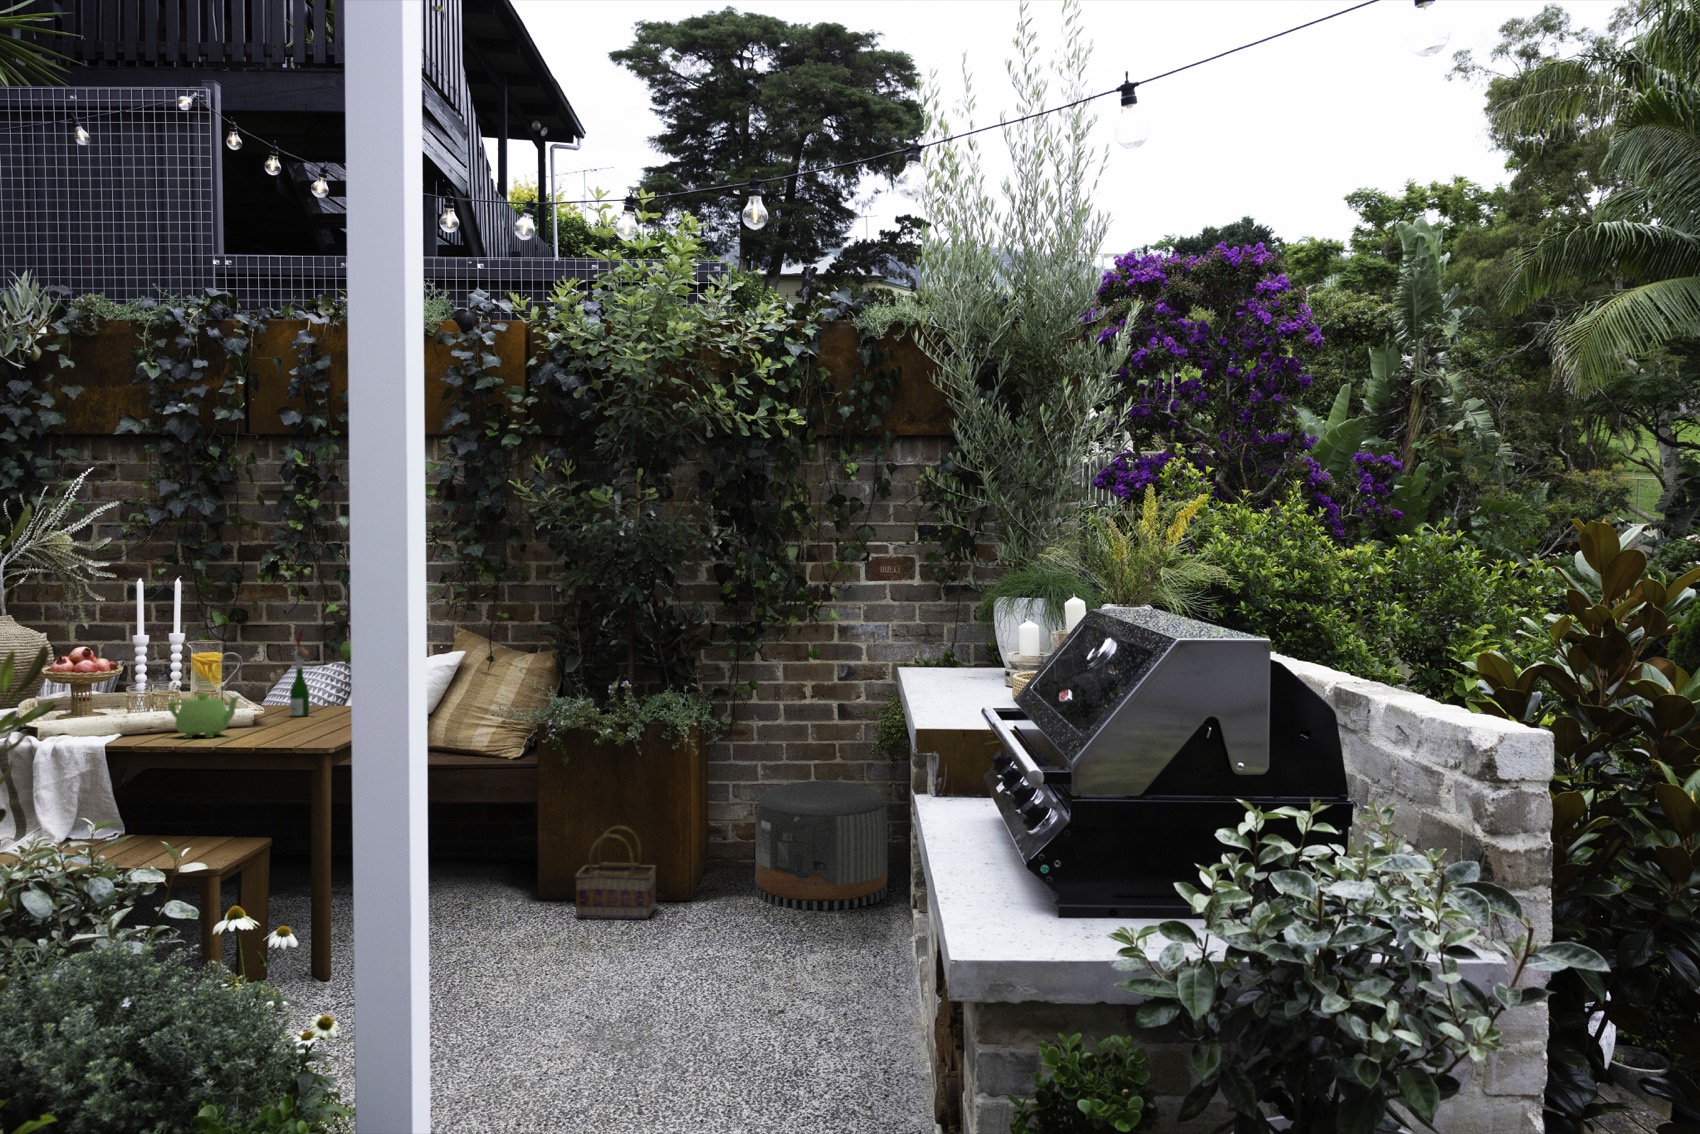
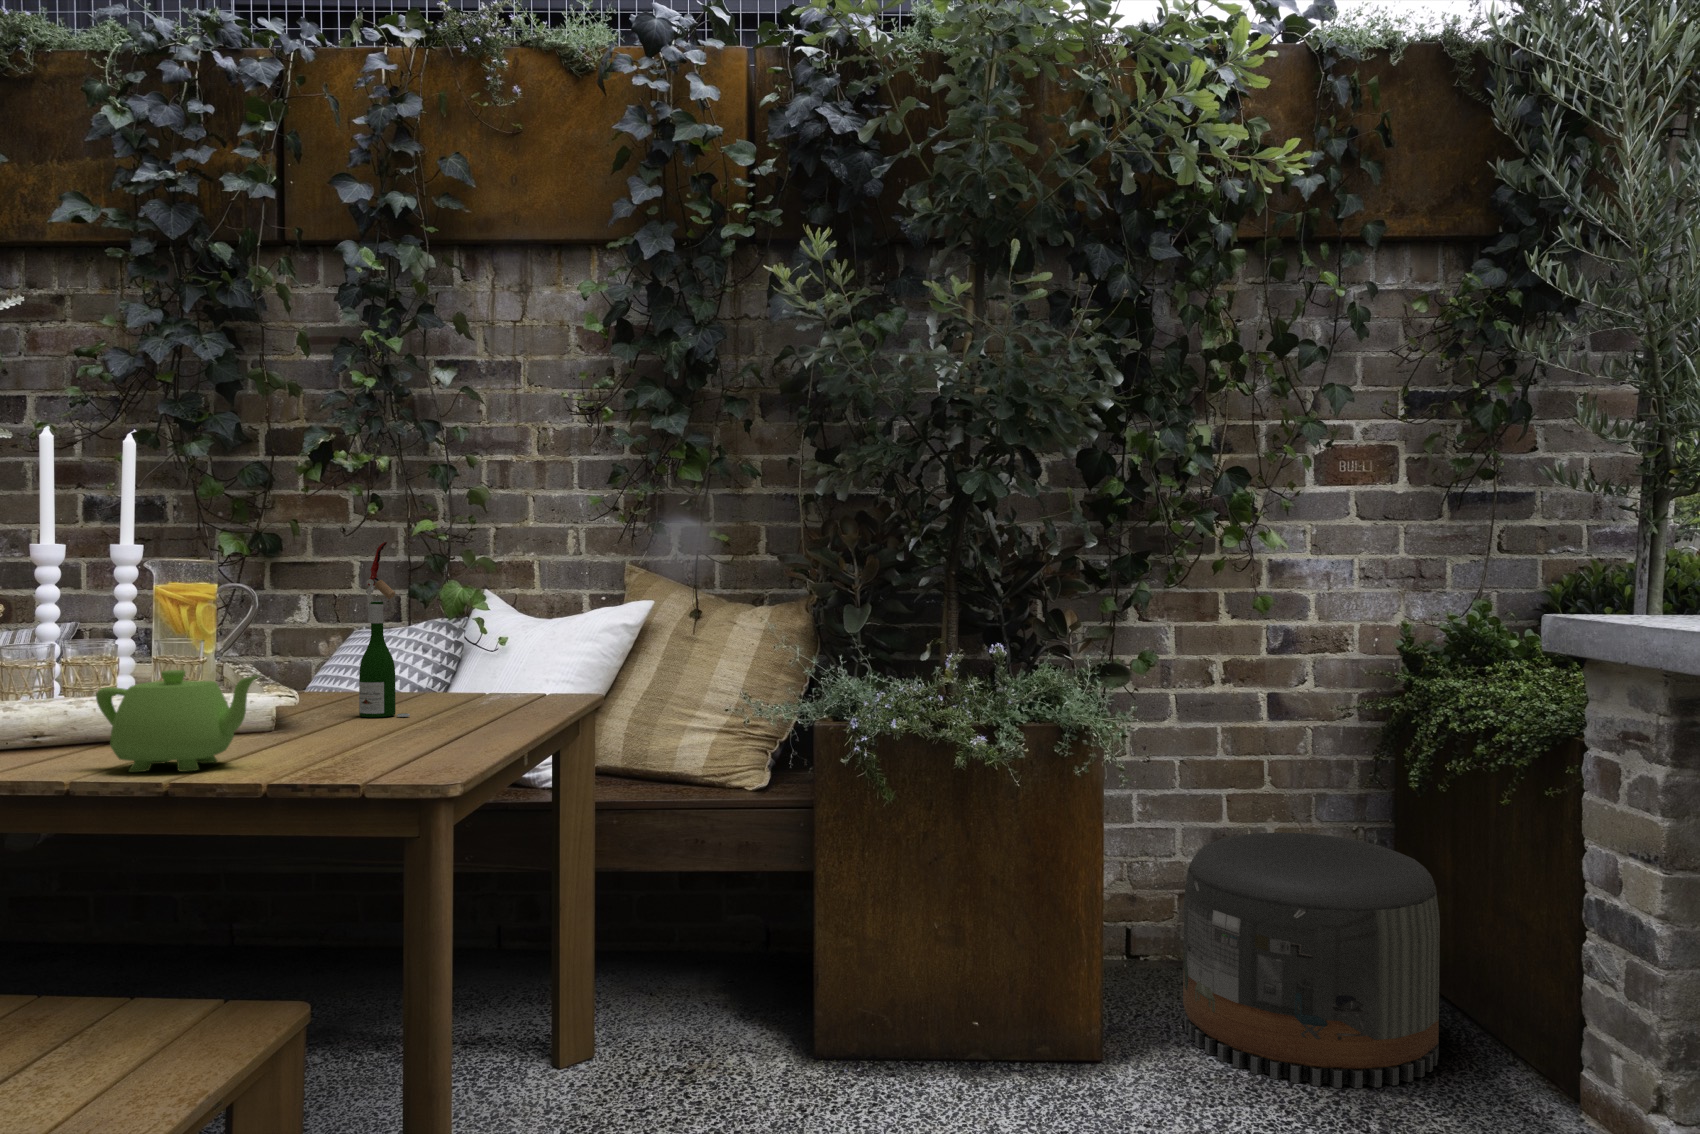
basket: present [575,826,656,919] -> none [894,922,1040,1108]

